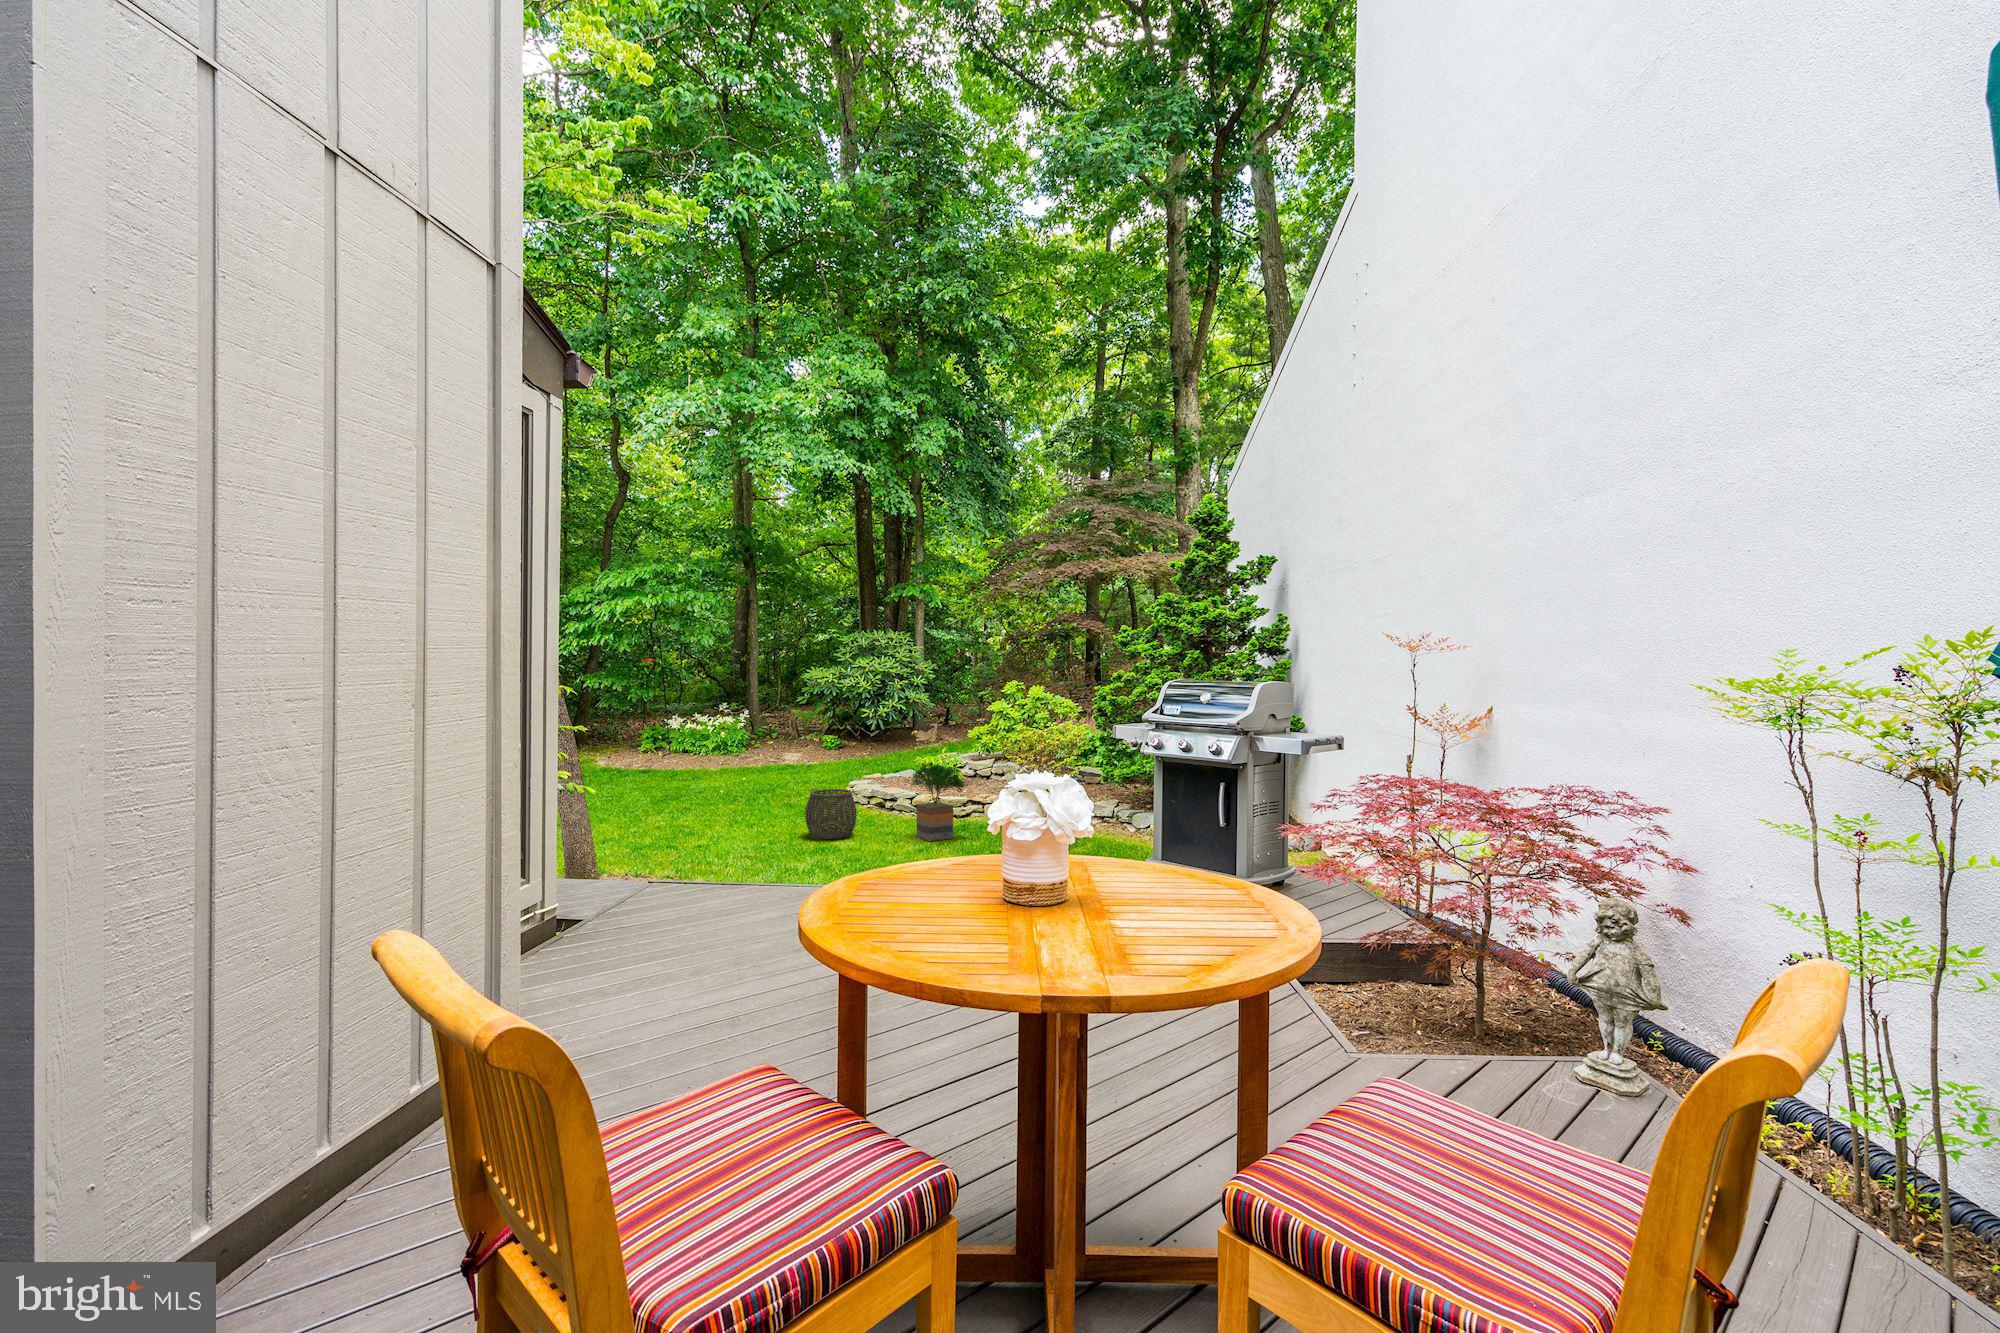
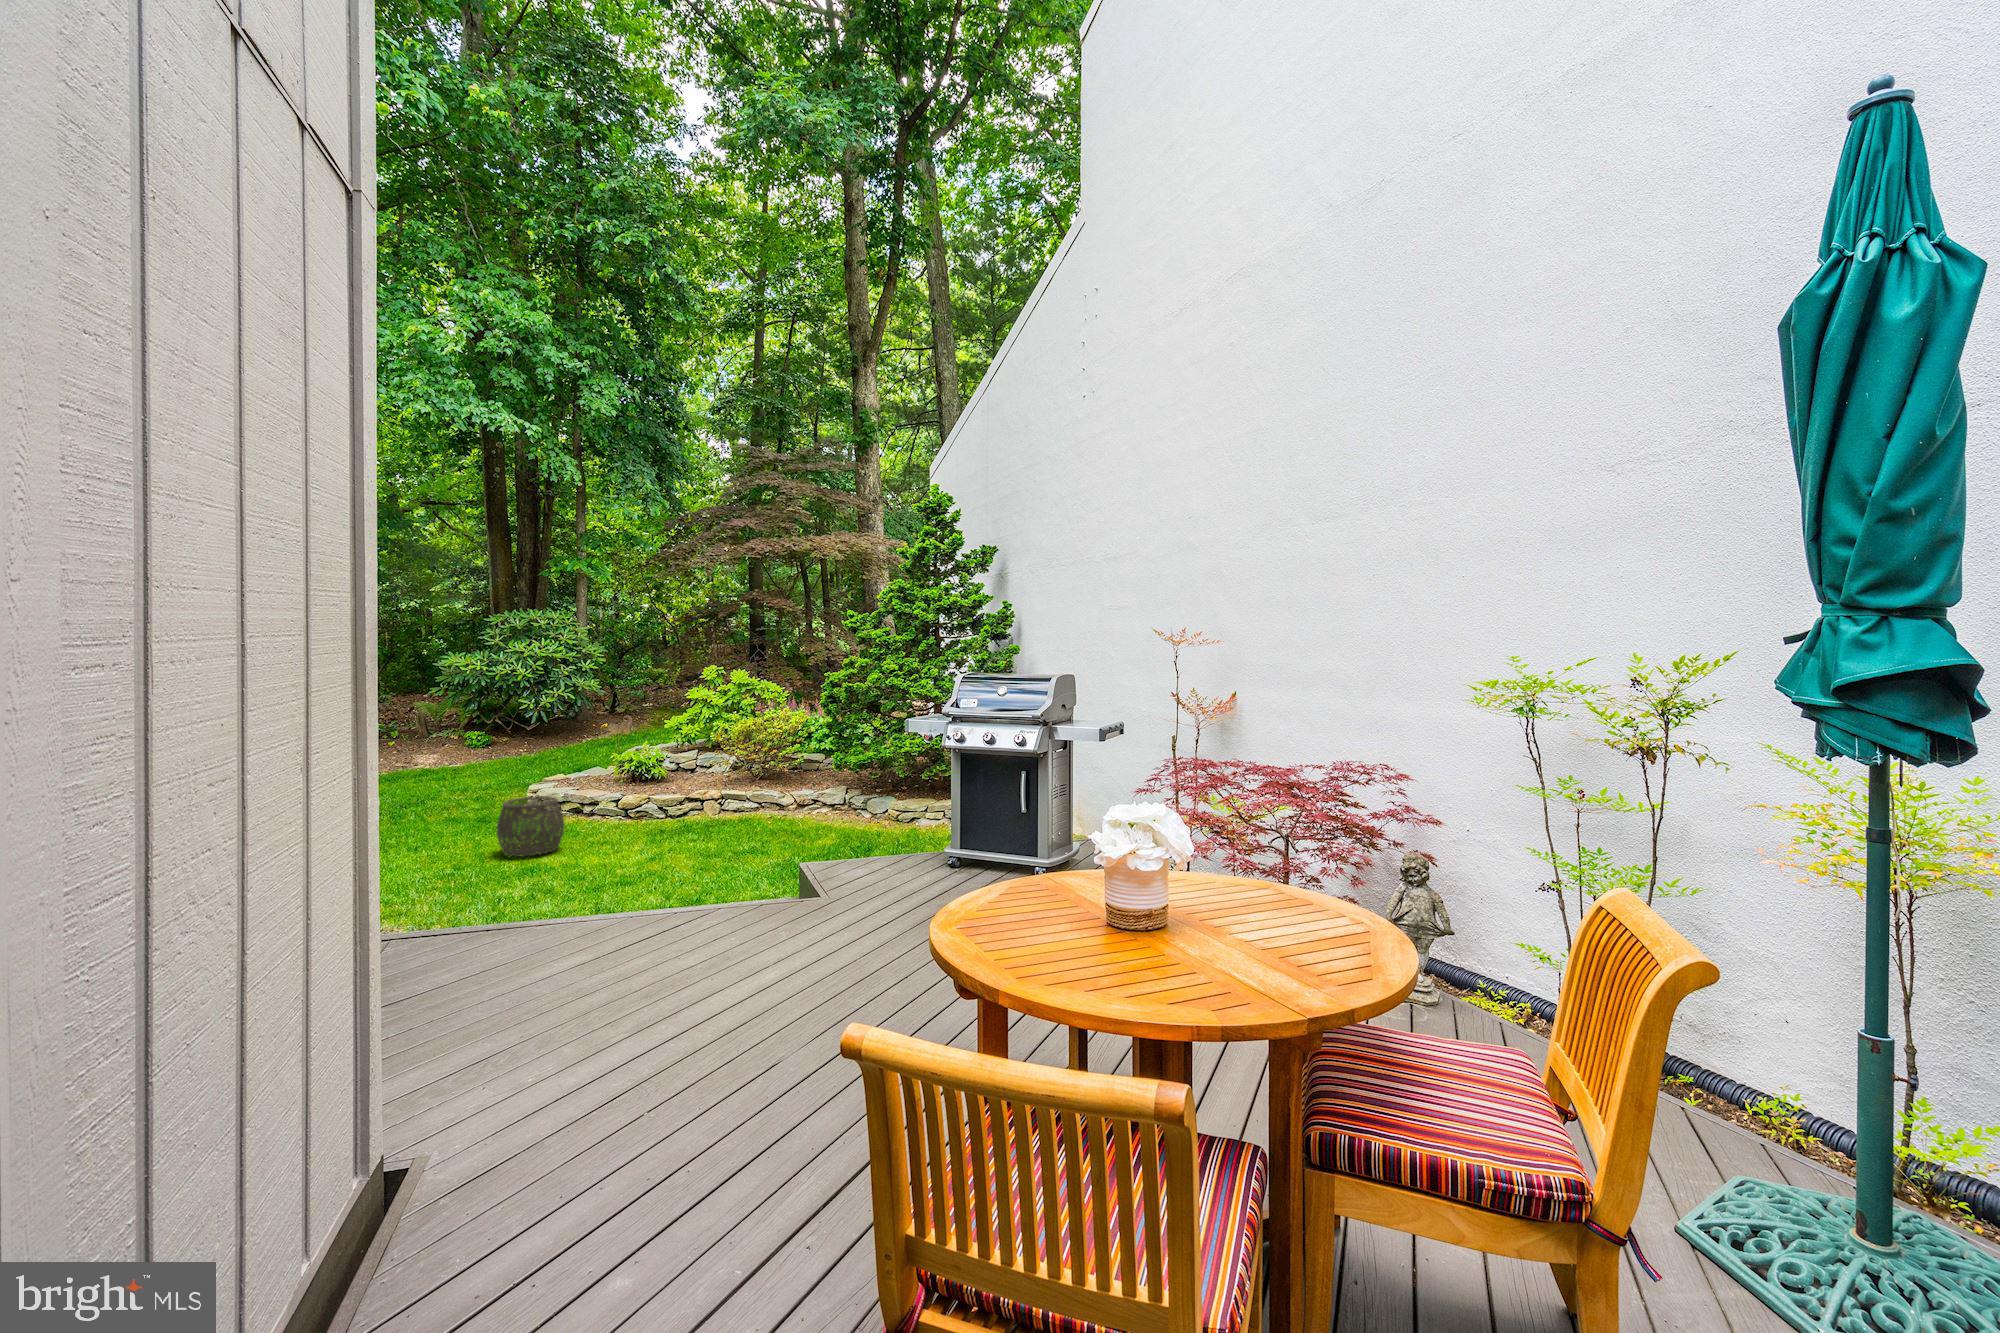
potted tree: present [913,765,964,841] -> none [631,761,698,847]

